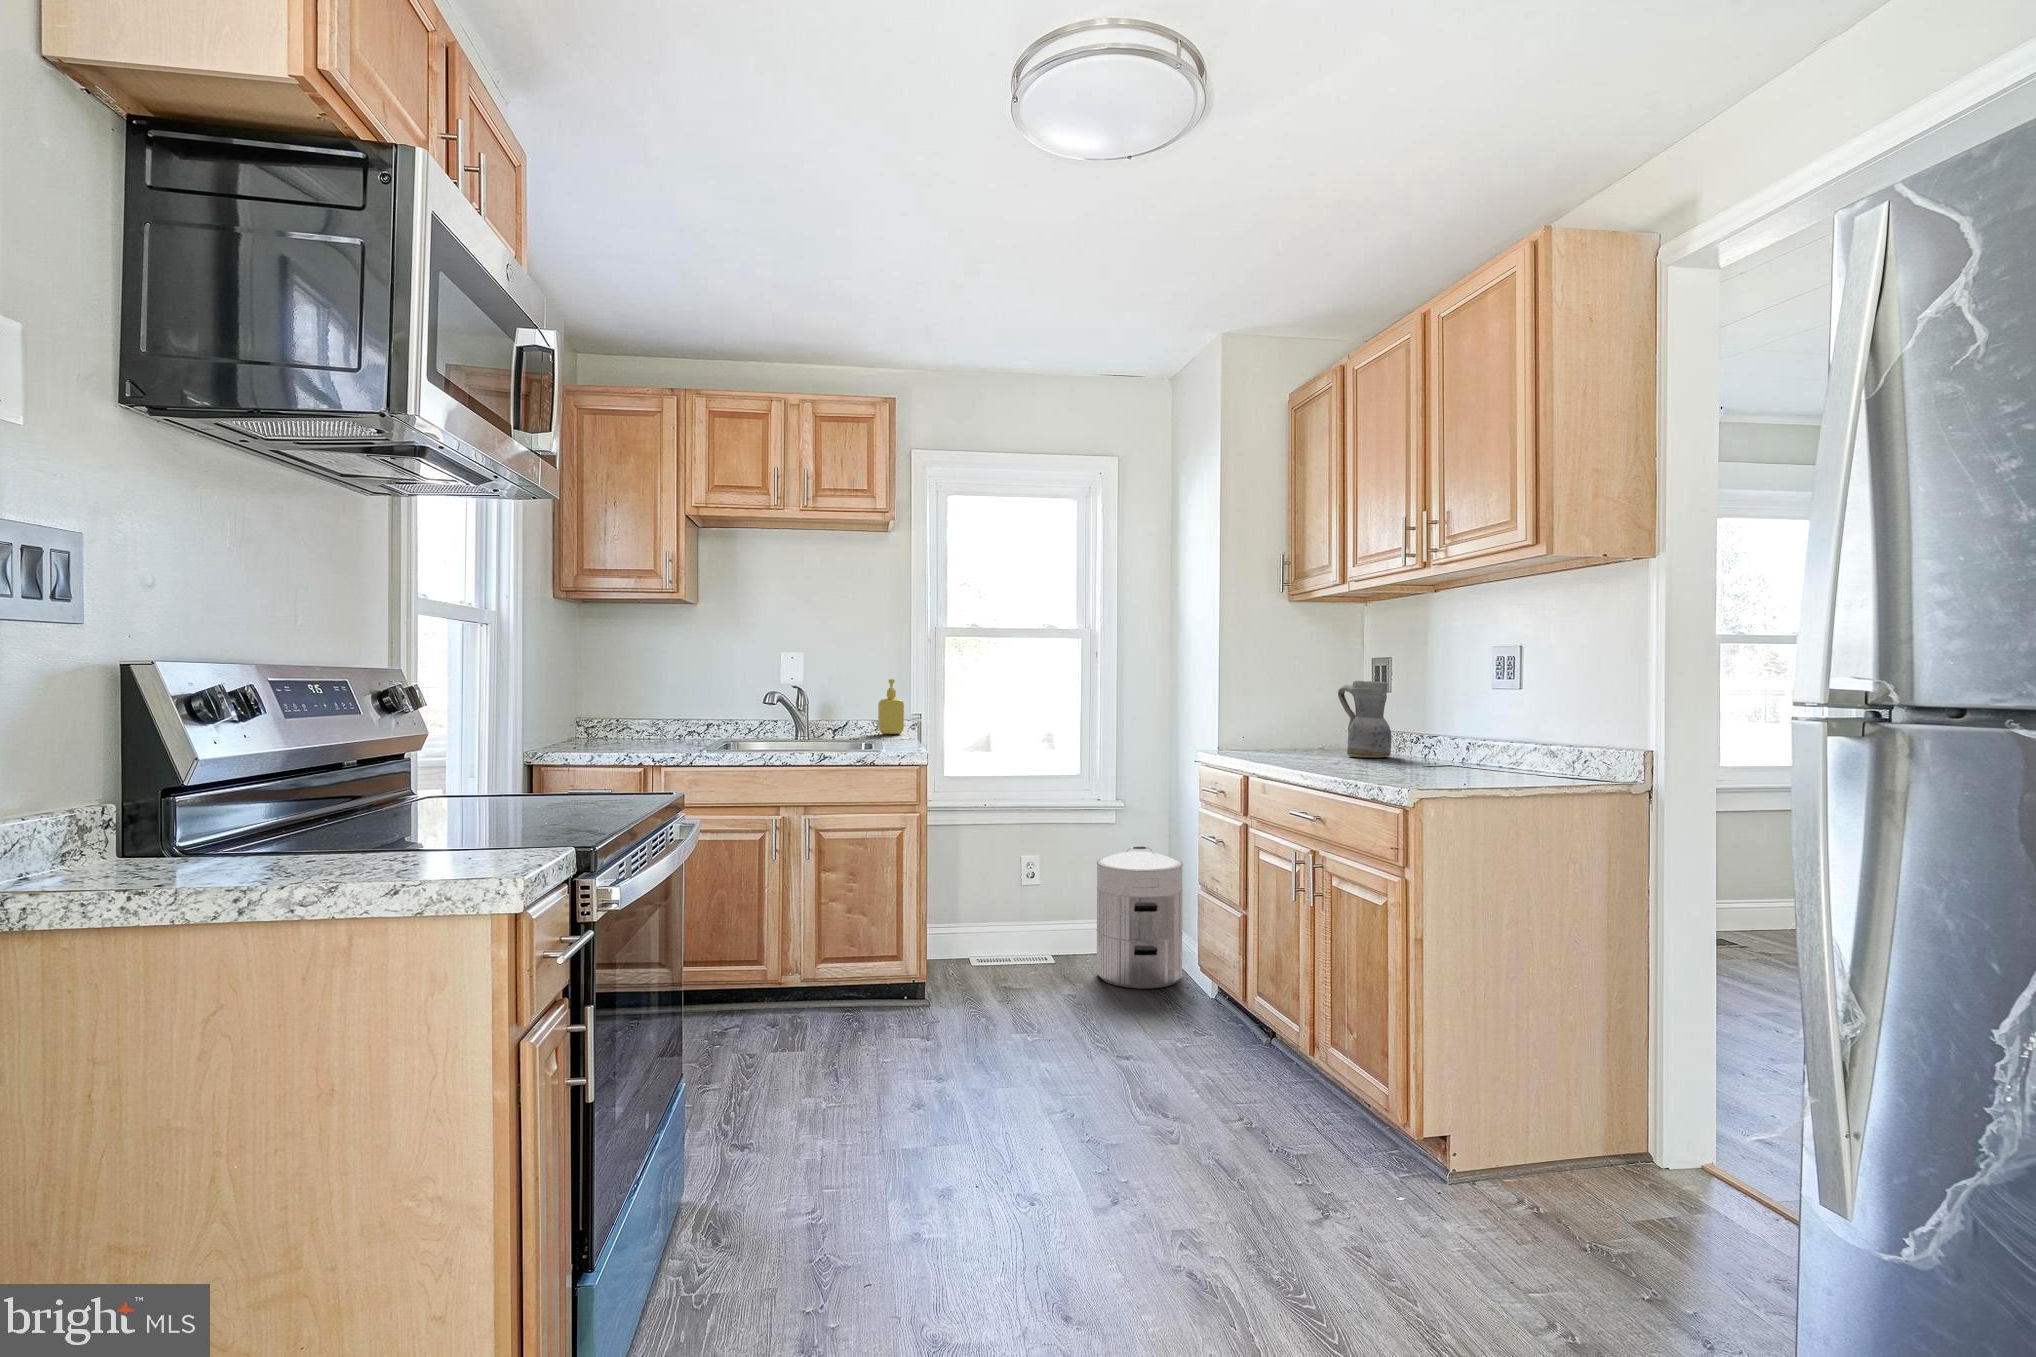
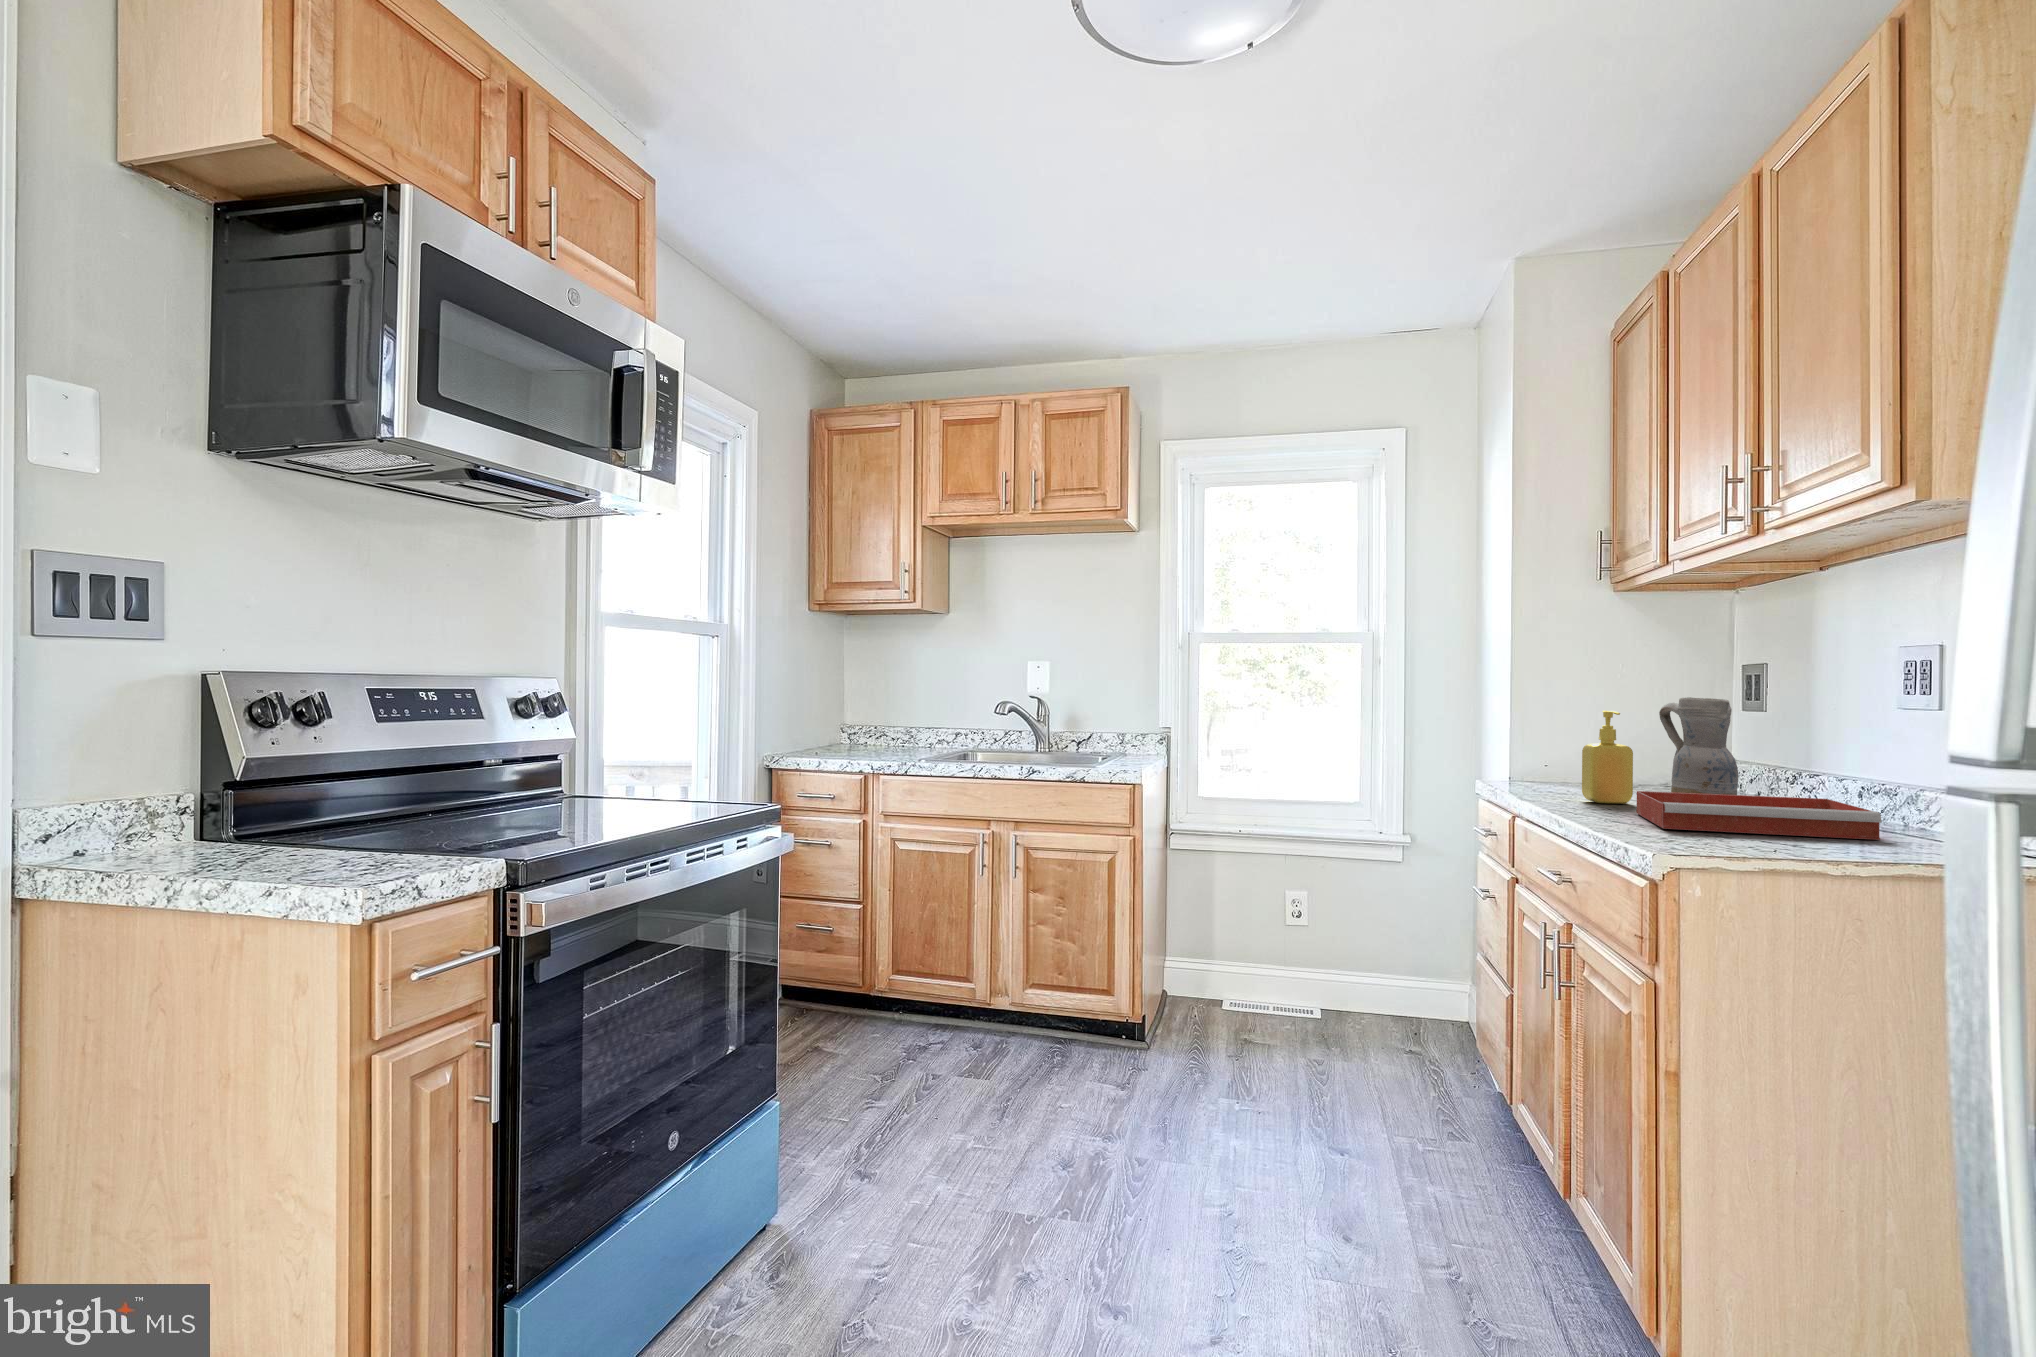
soap dispenser: present [878,679,904,734] -> present [1582,711,1633,804]
tray: none [1348,751,1514,776] -> present [1637,791,1882,840]
waste bin: present [1097,846,1183,989] -> none [1359,892,1469,1066]

